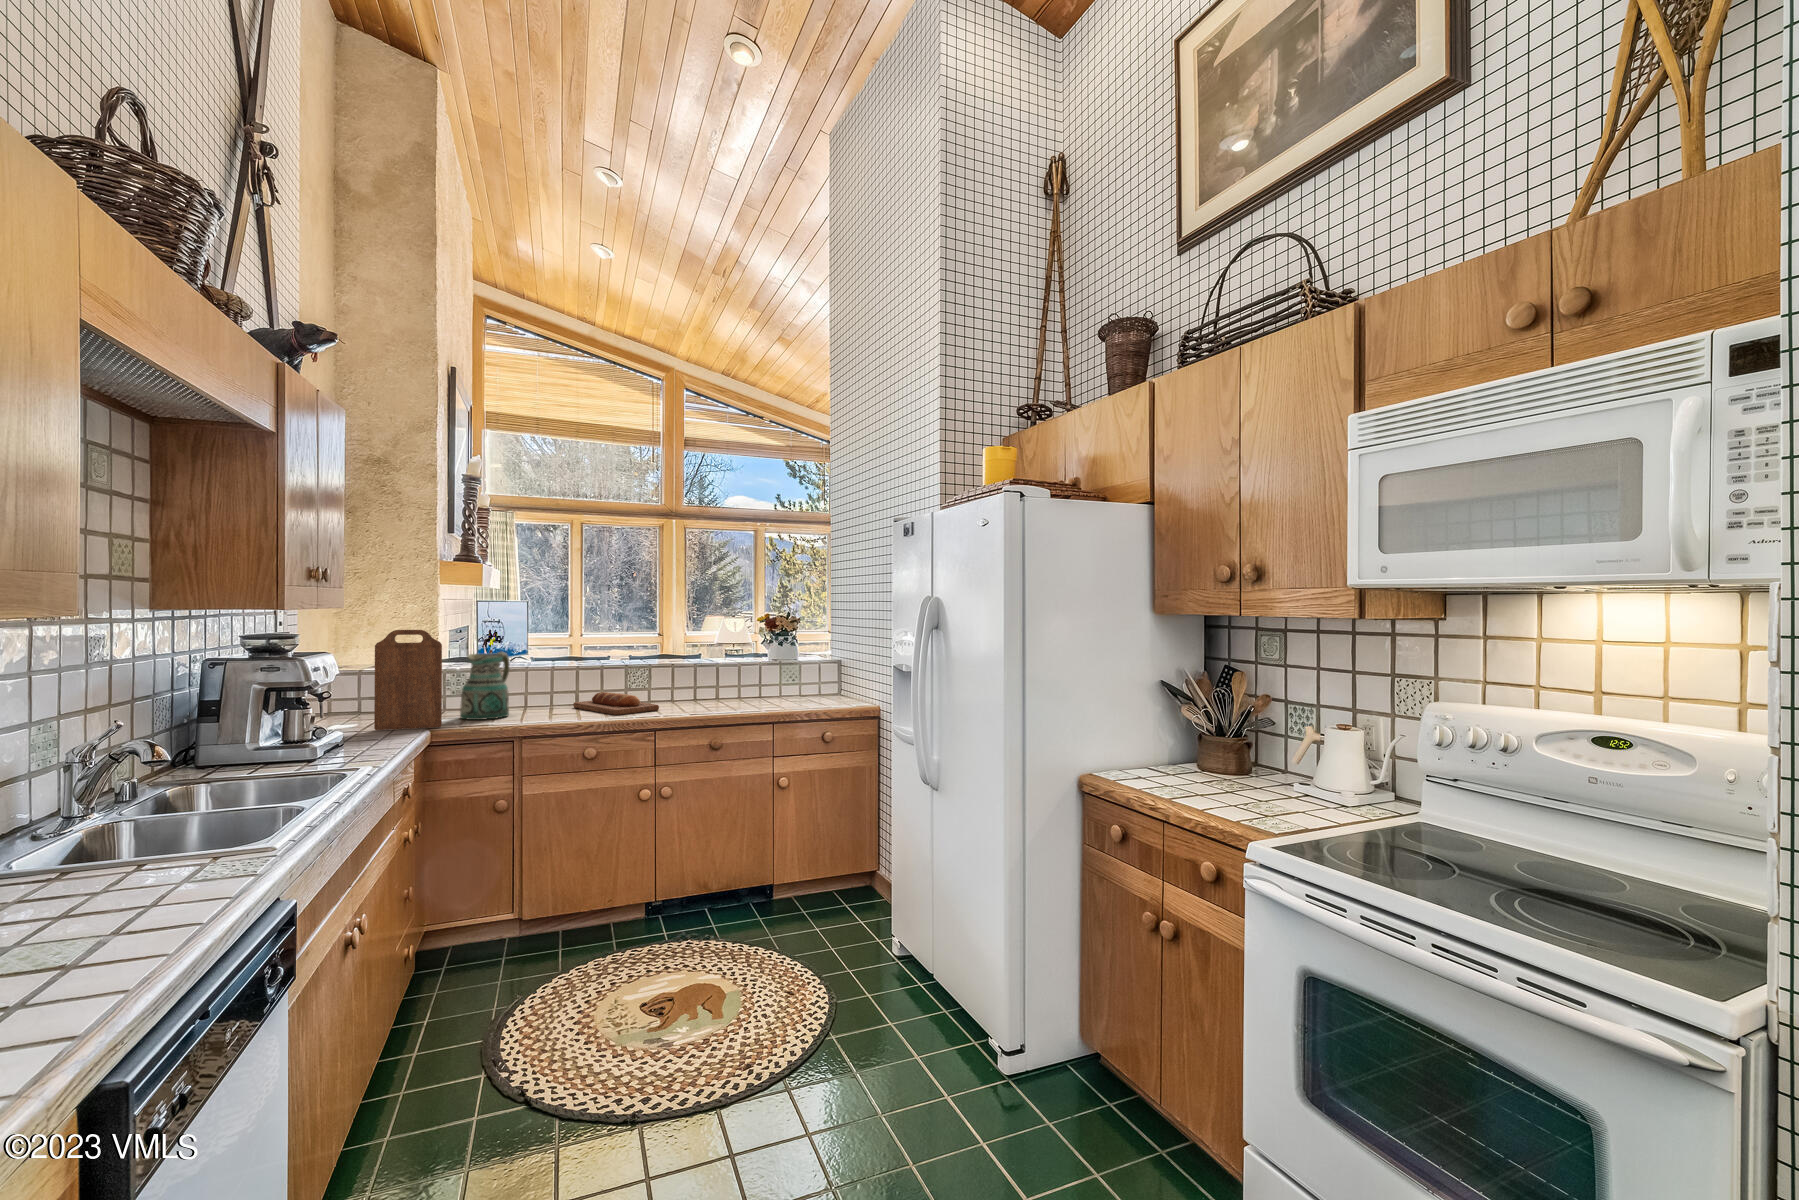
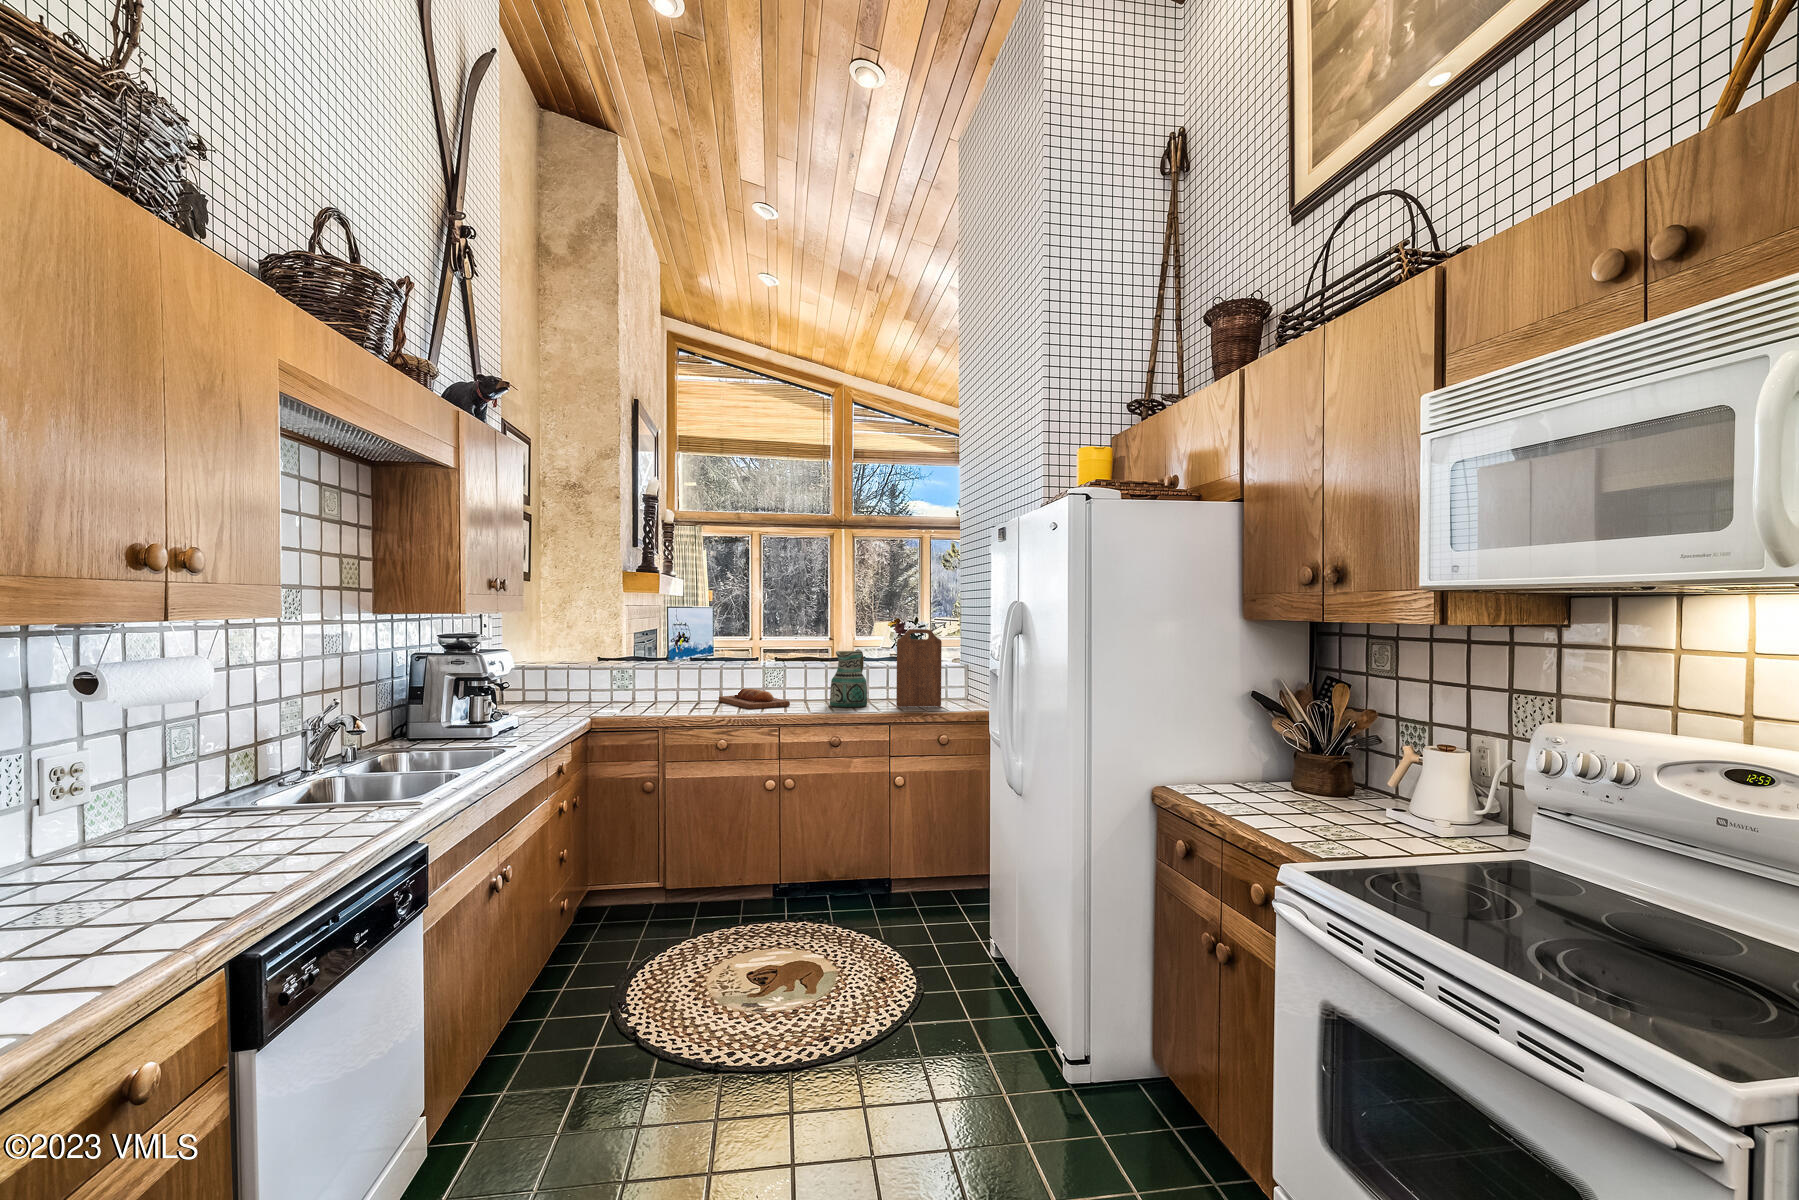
cutting board: present [374,630,442,730] -> present [896,629,942,707]
ceramic pitcher: present [460,651,510,720] -> present [830,649,867,707]

